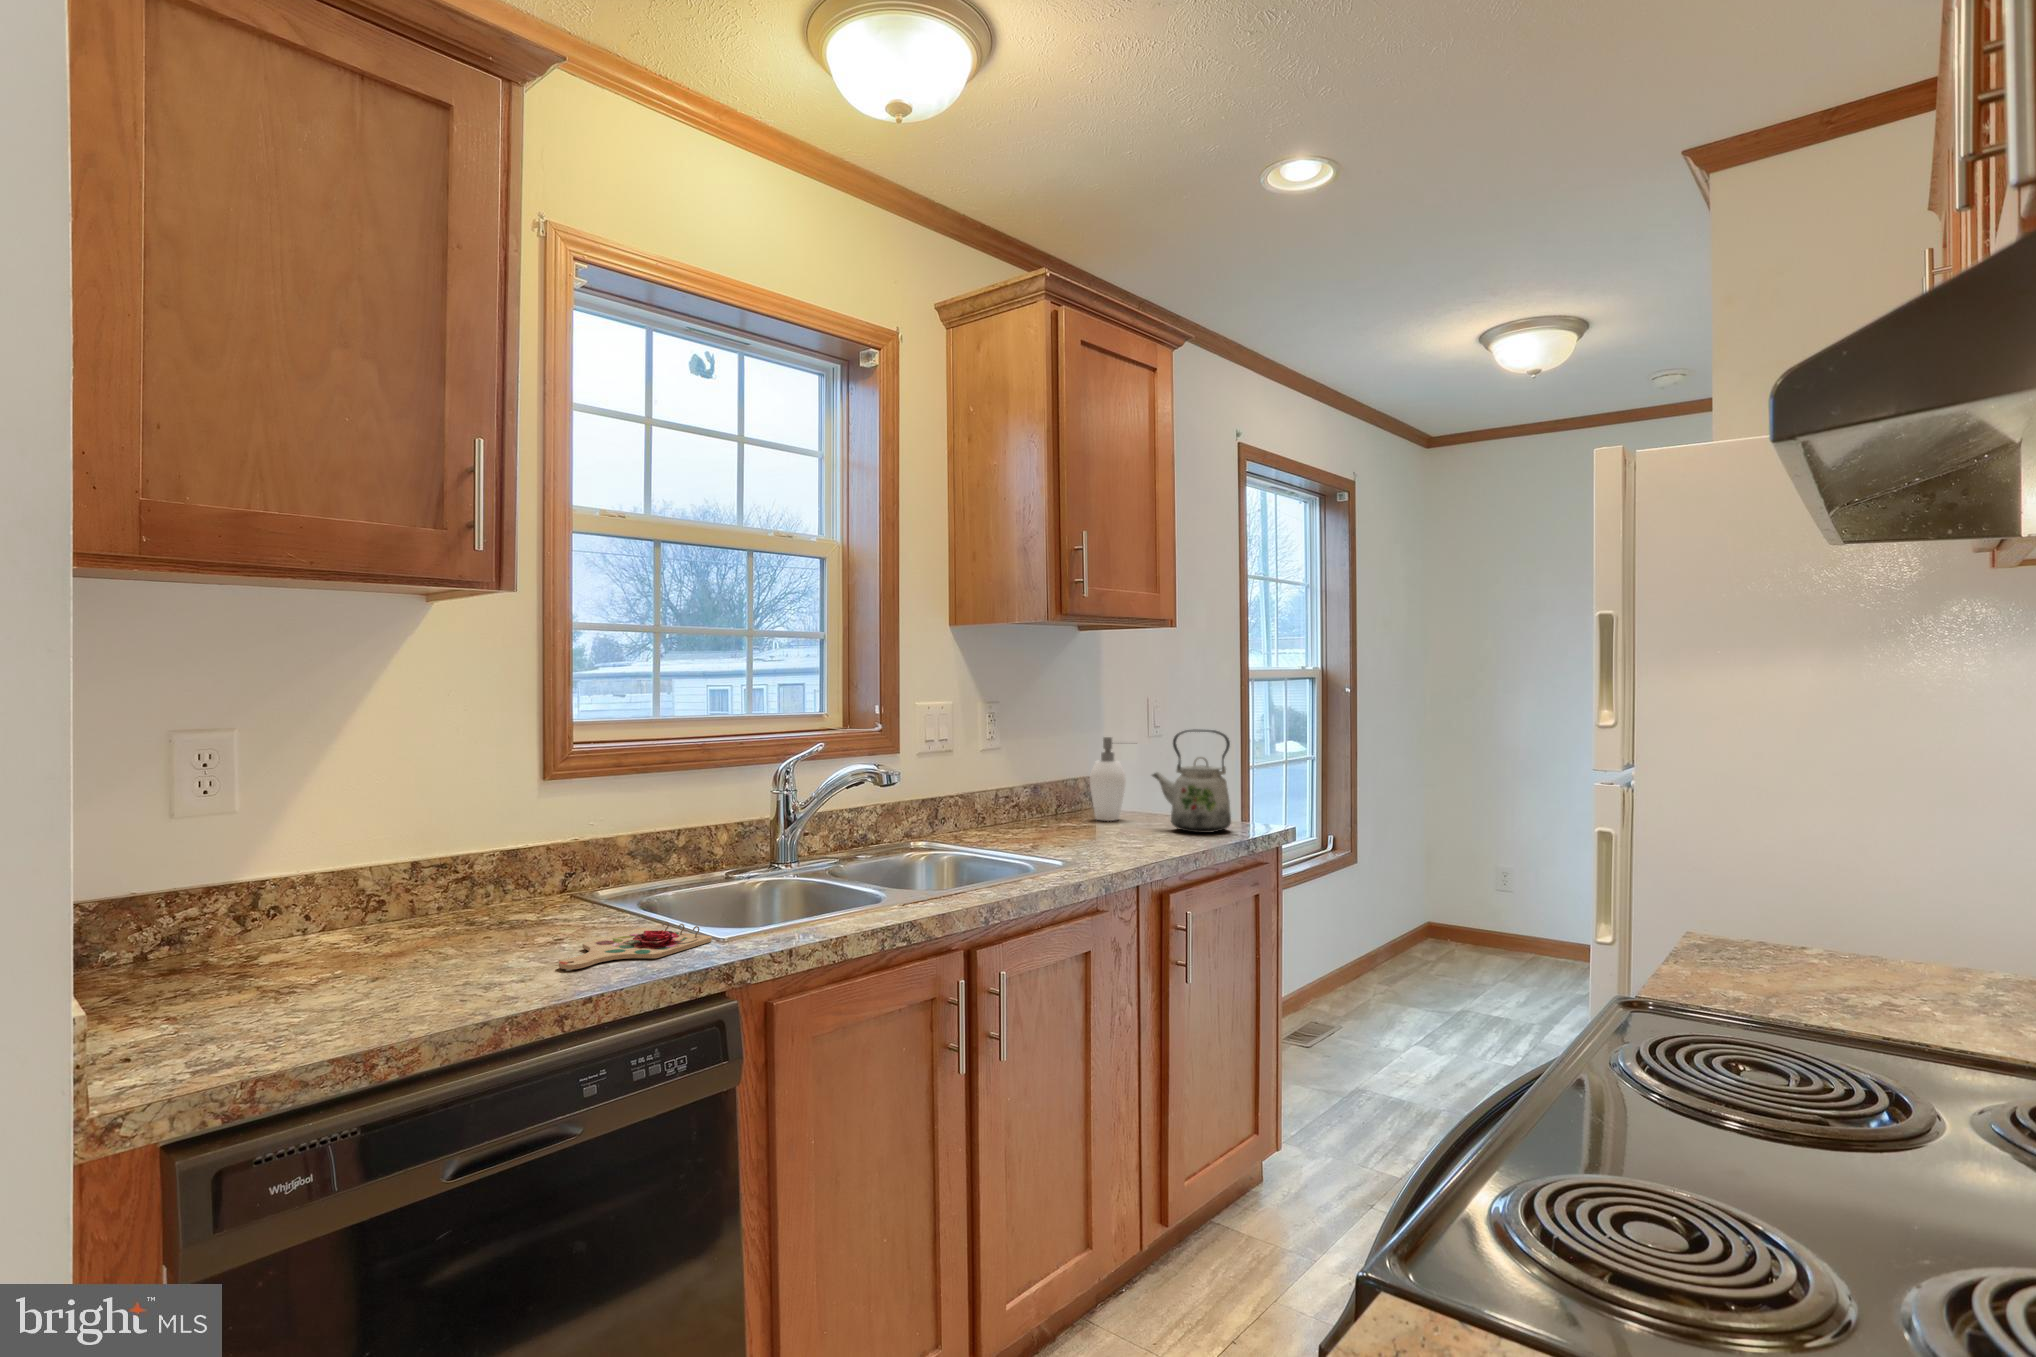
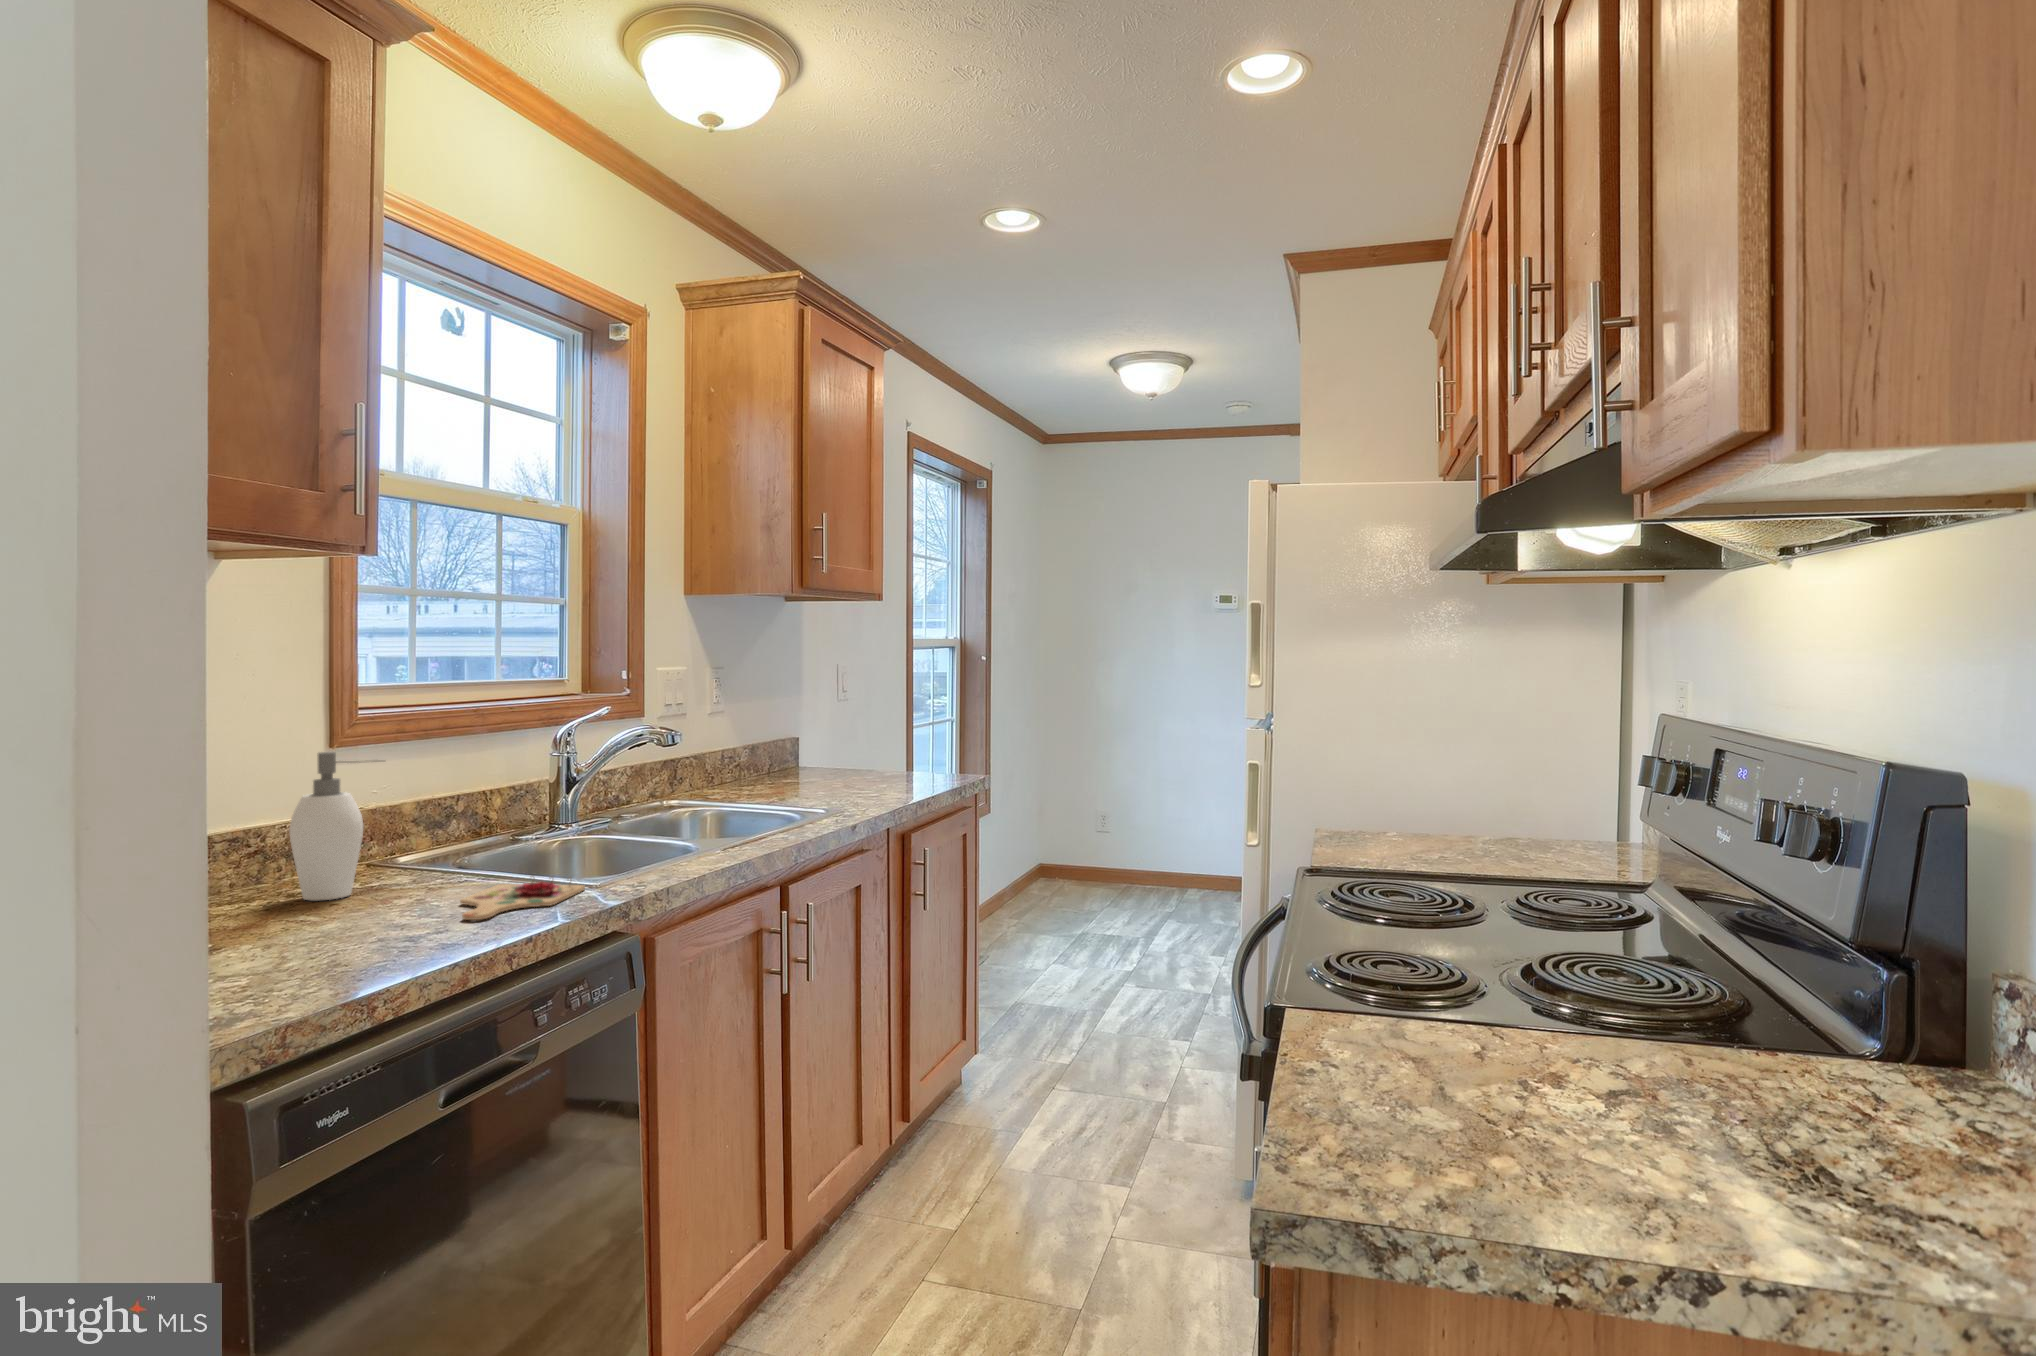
kettle: present [1152,730,1231,833] -> none [873,692,946,783]
soap dispenser: present [1090,737,1126,821] -> present [289,752,382,900]

